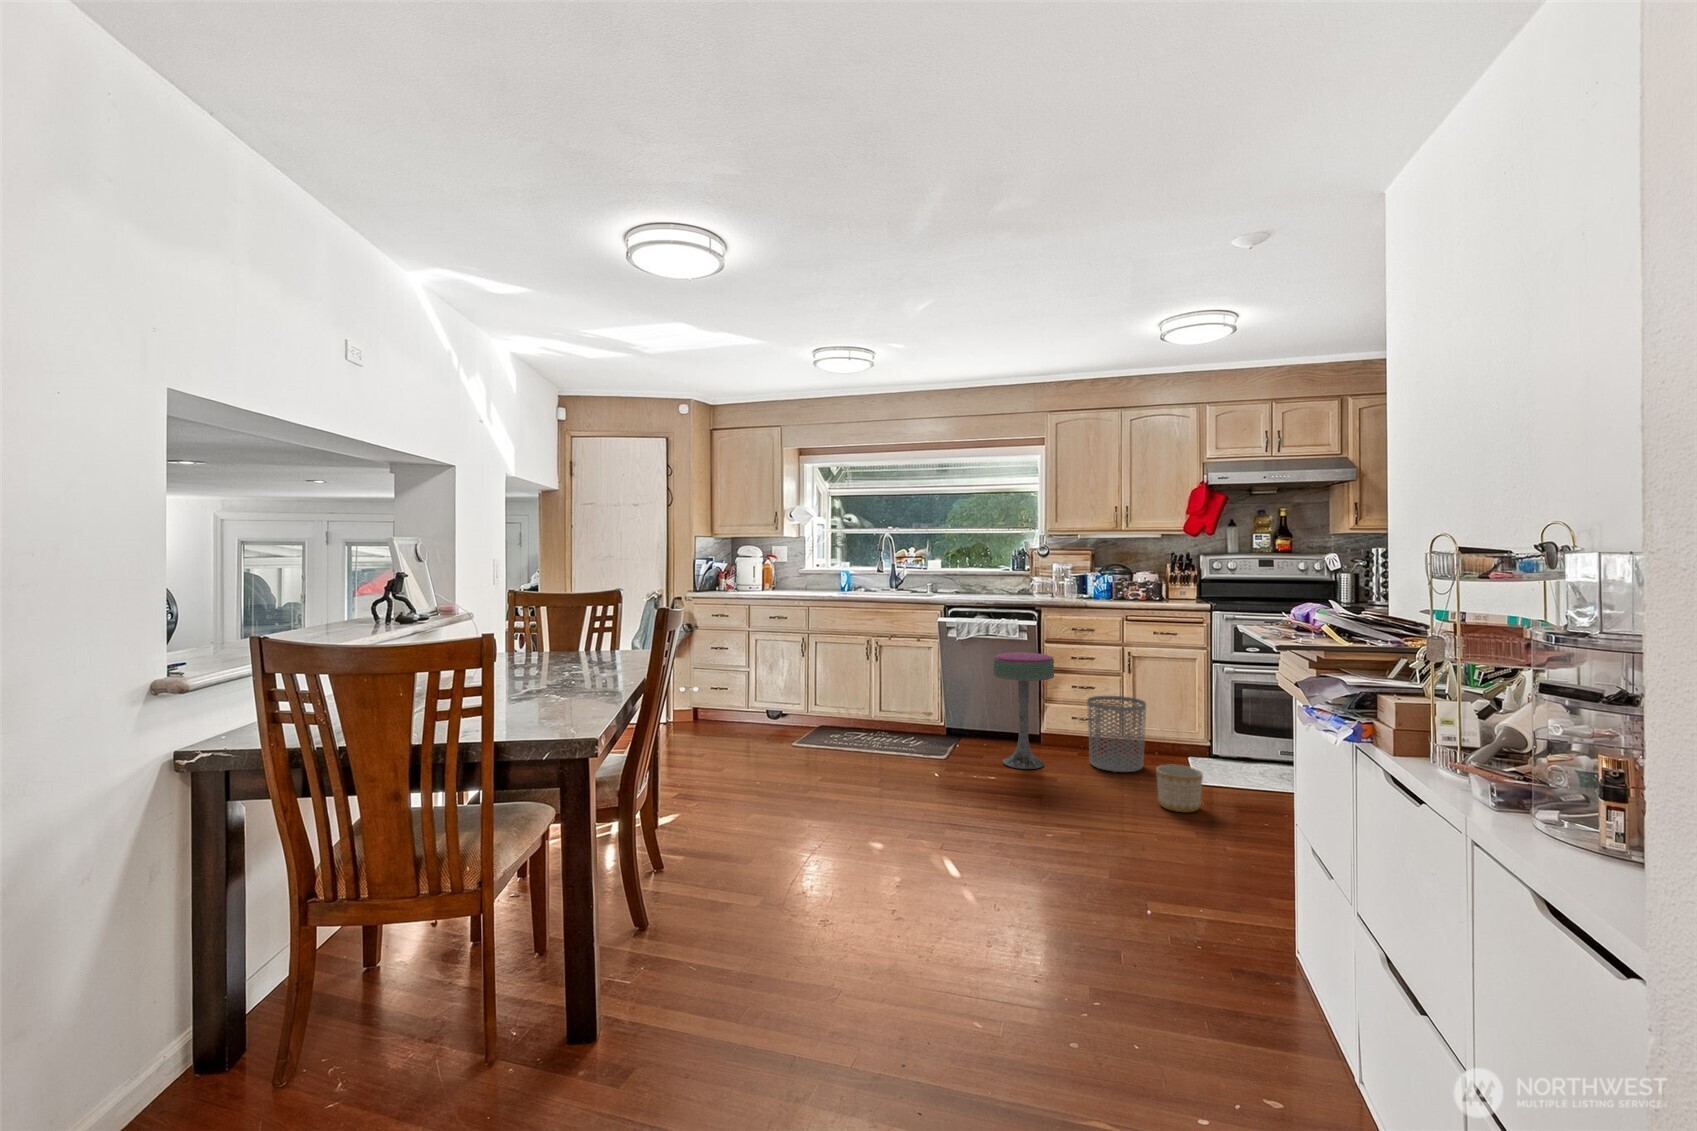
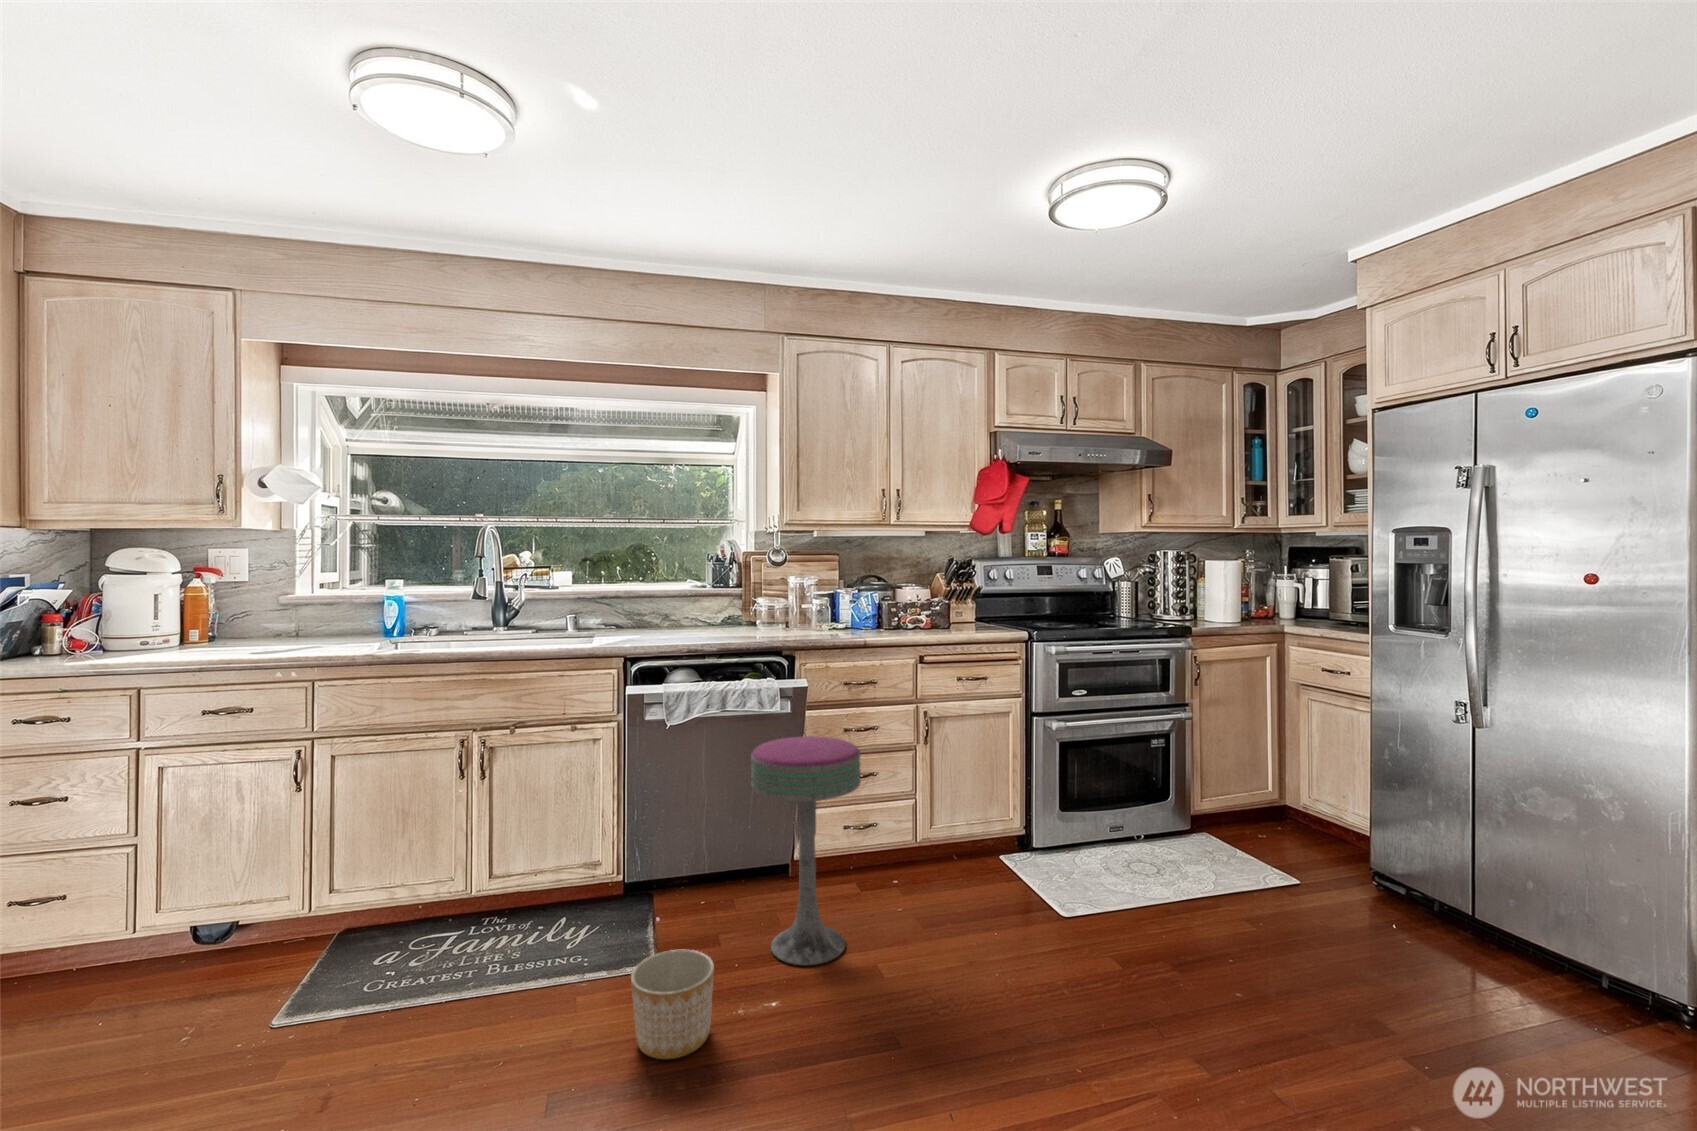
waste bin: present [1087,696,1146,772] -> none [898,787,990,926]
planter: present [1156,765,1203,812] -> present [631,950,714,1059]

